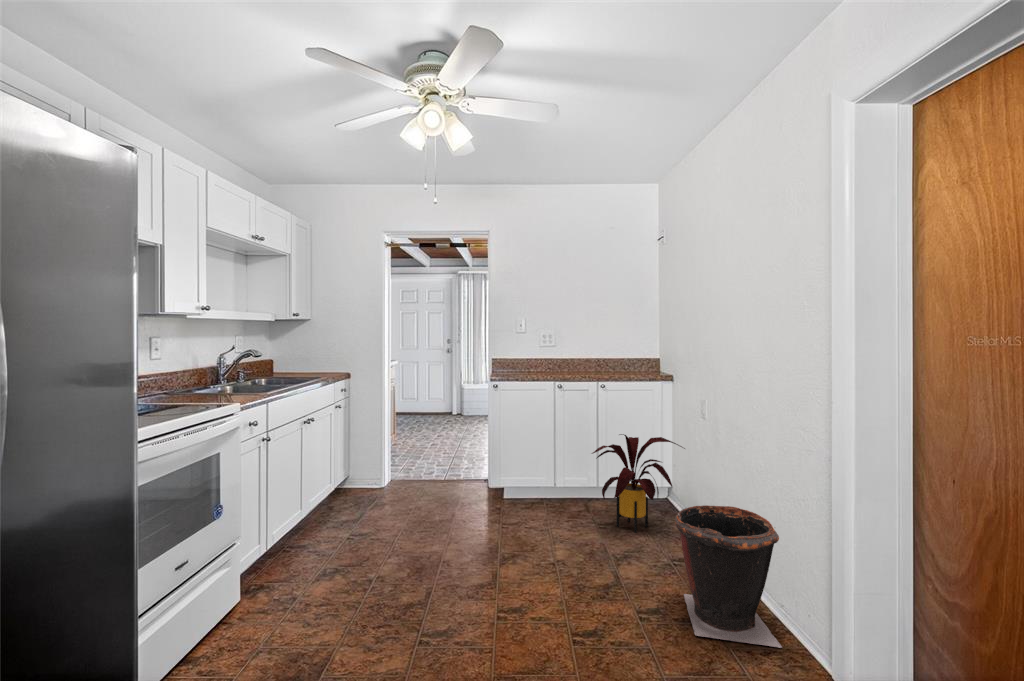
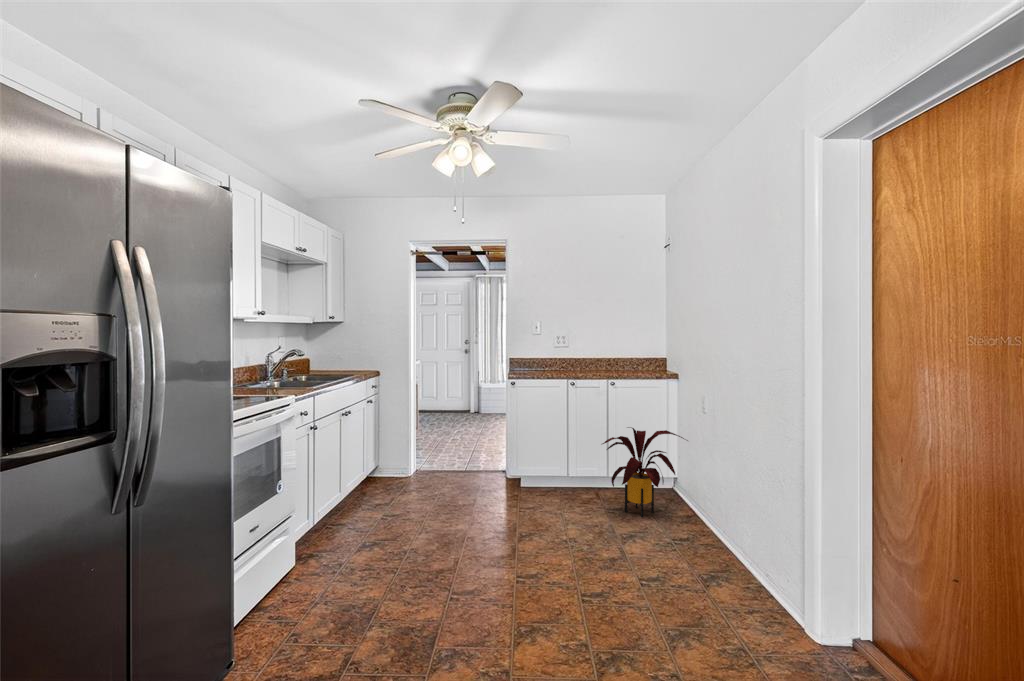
waste bin: present [675,505,782,648] -> none [673,488,764,608]

